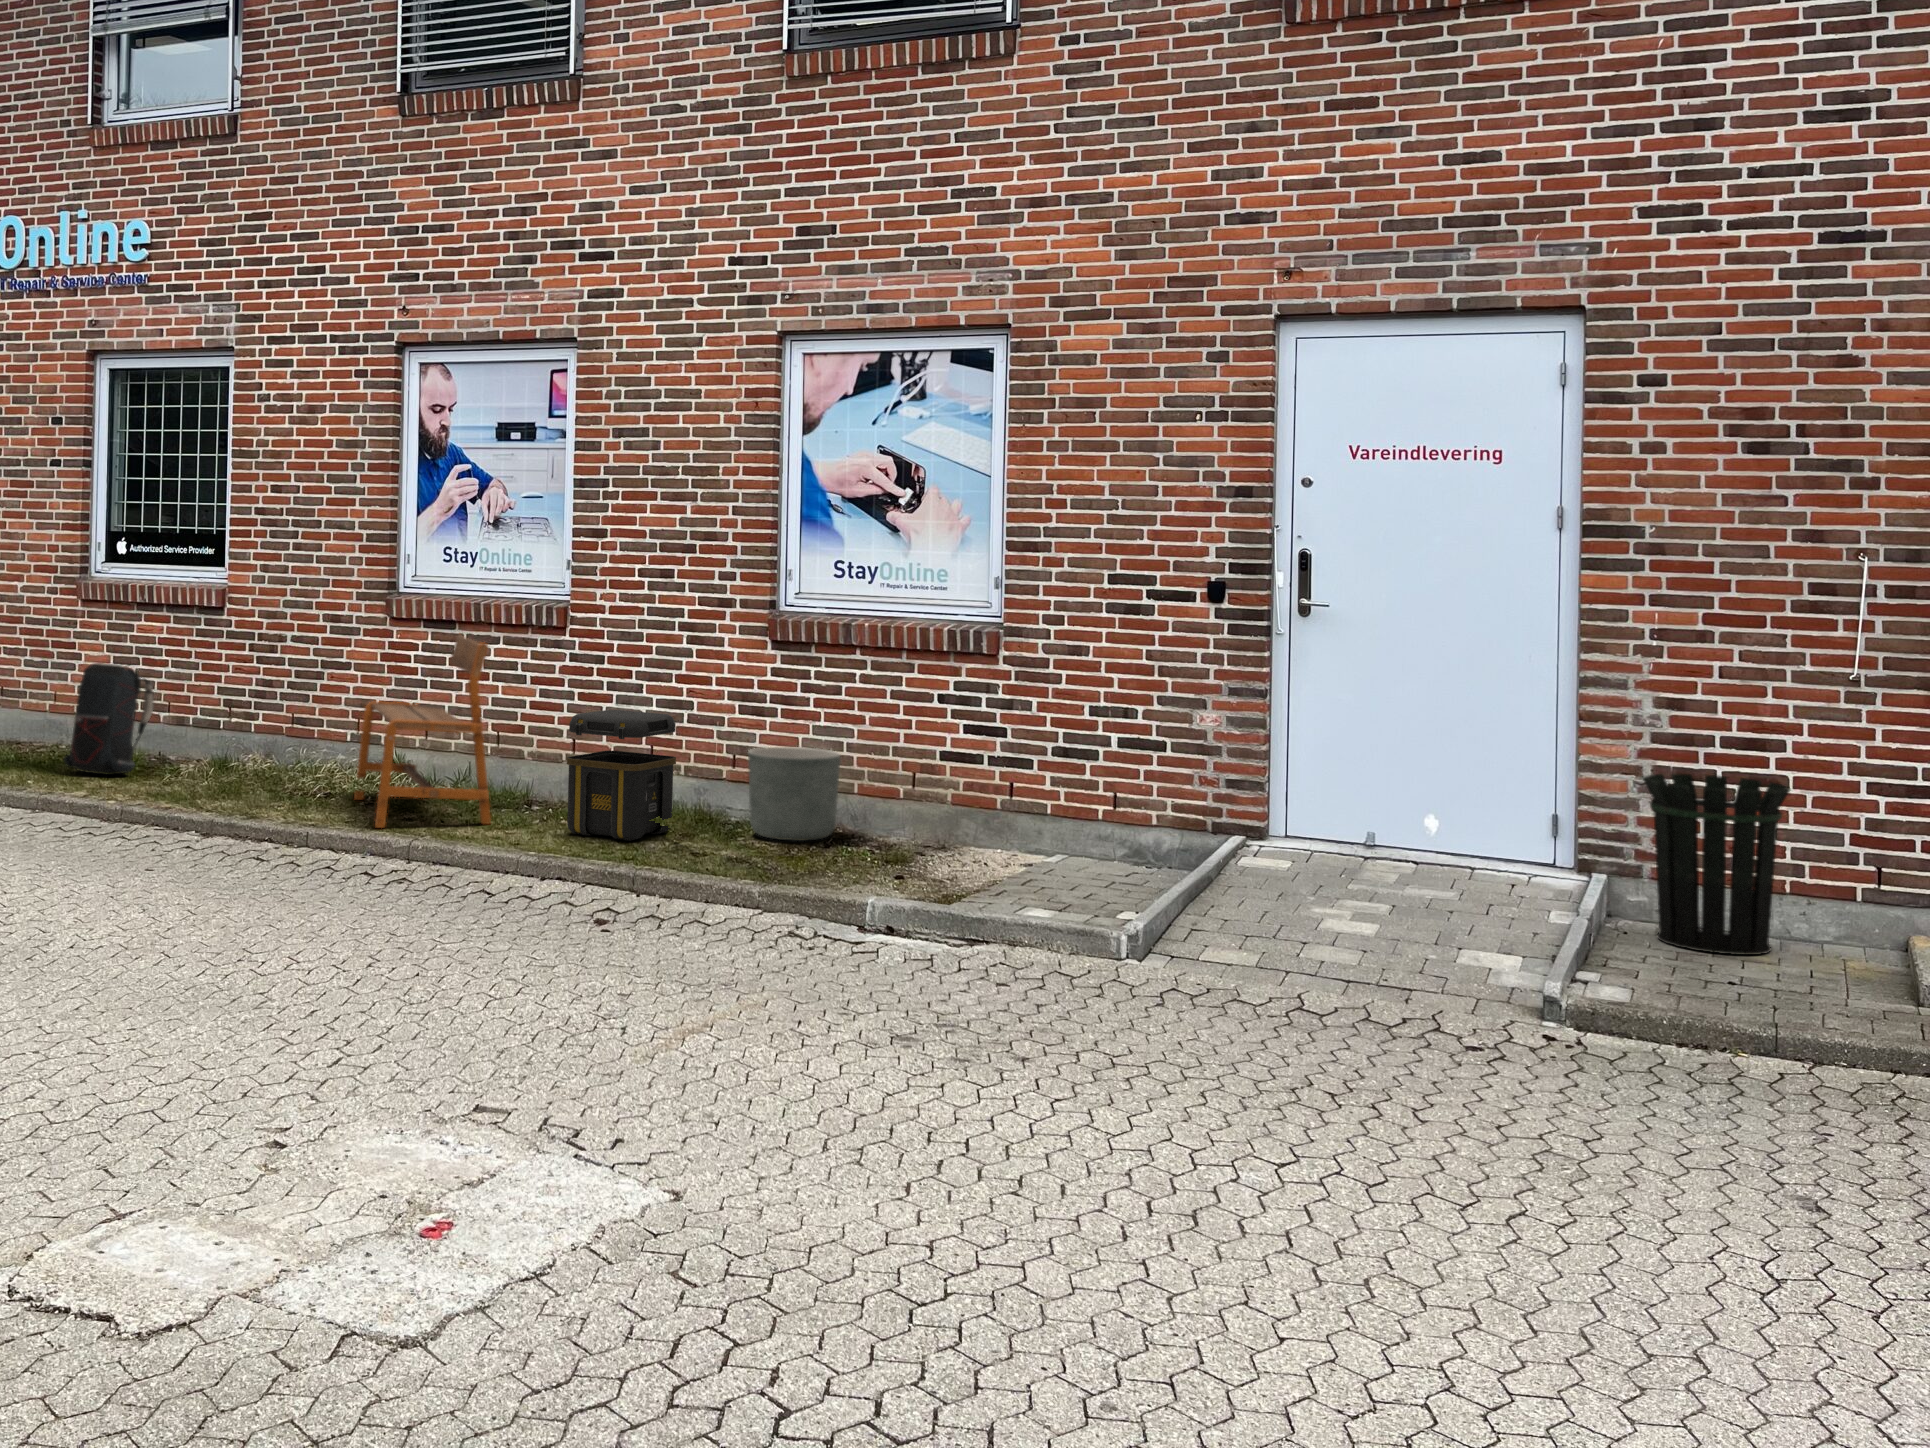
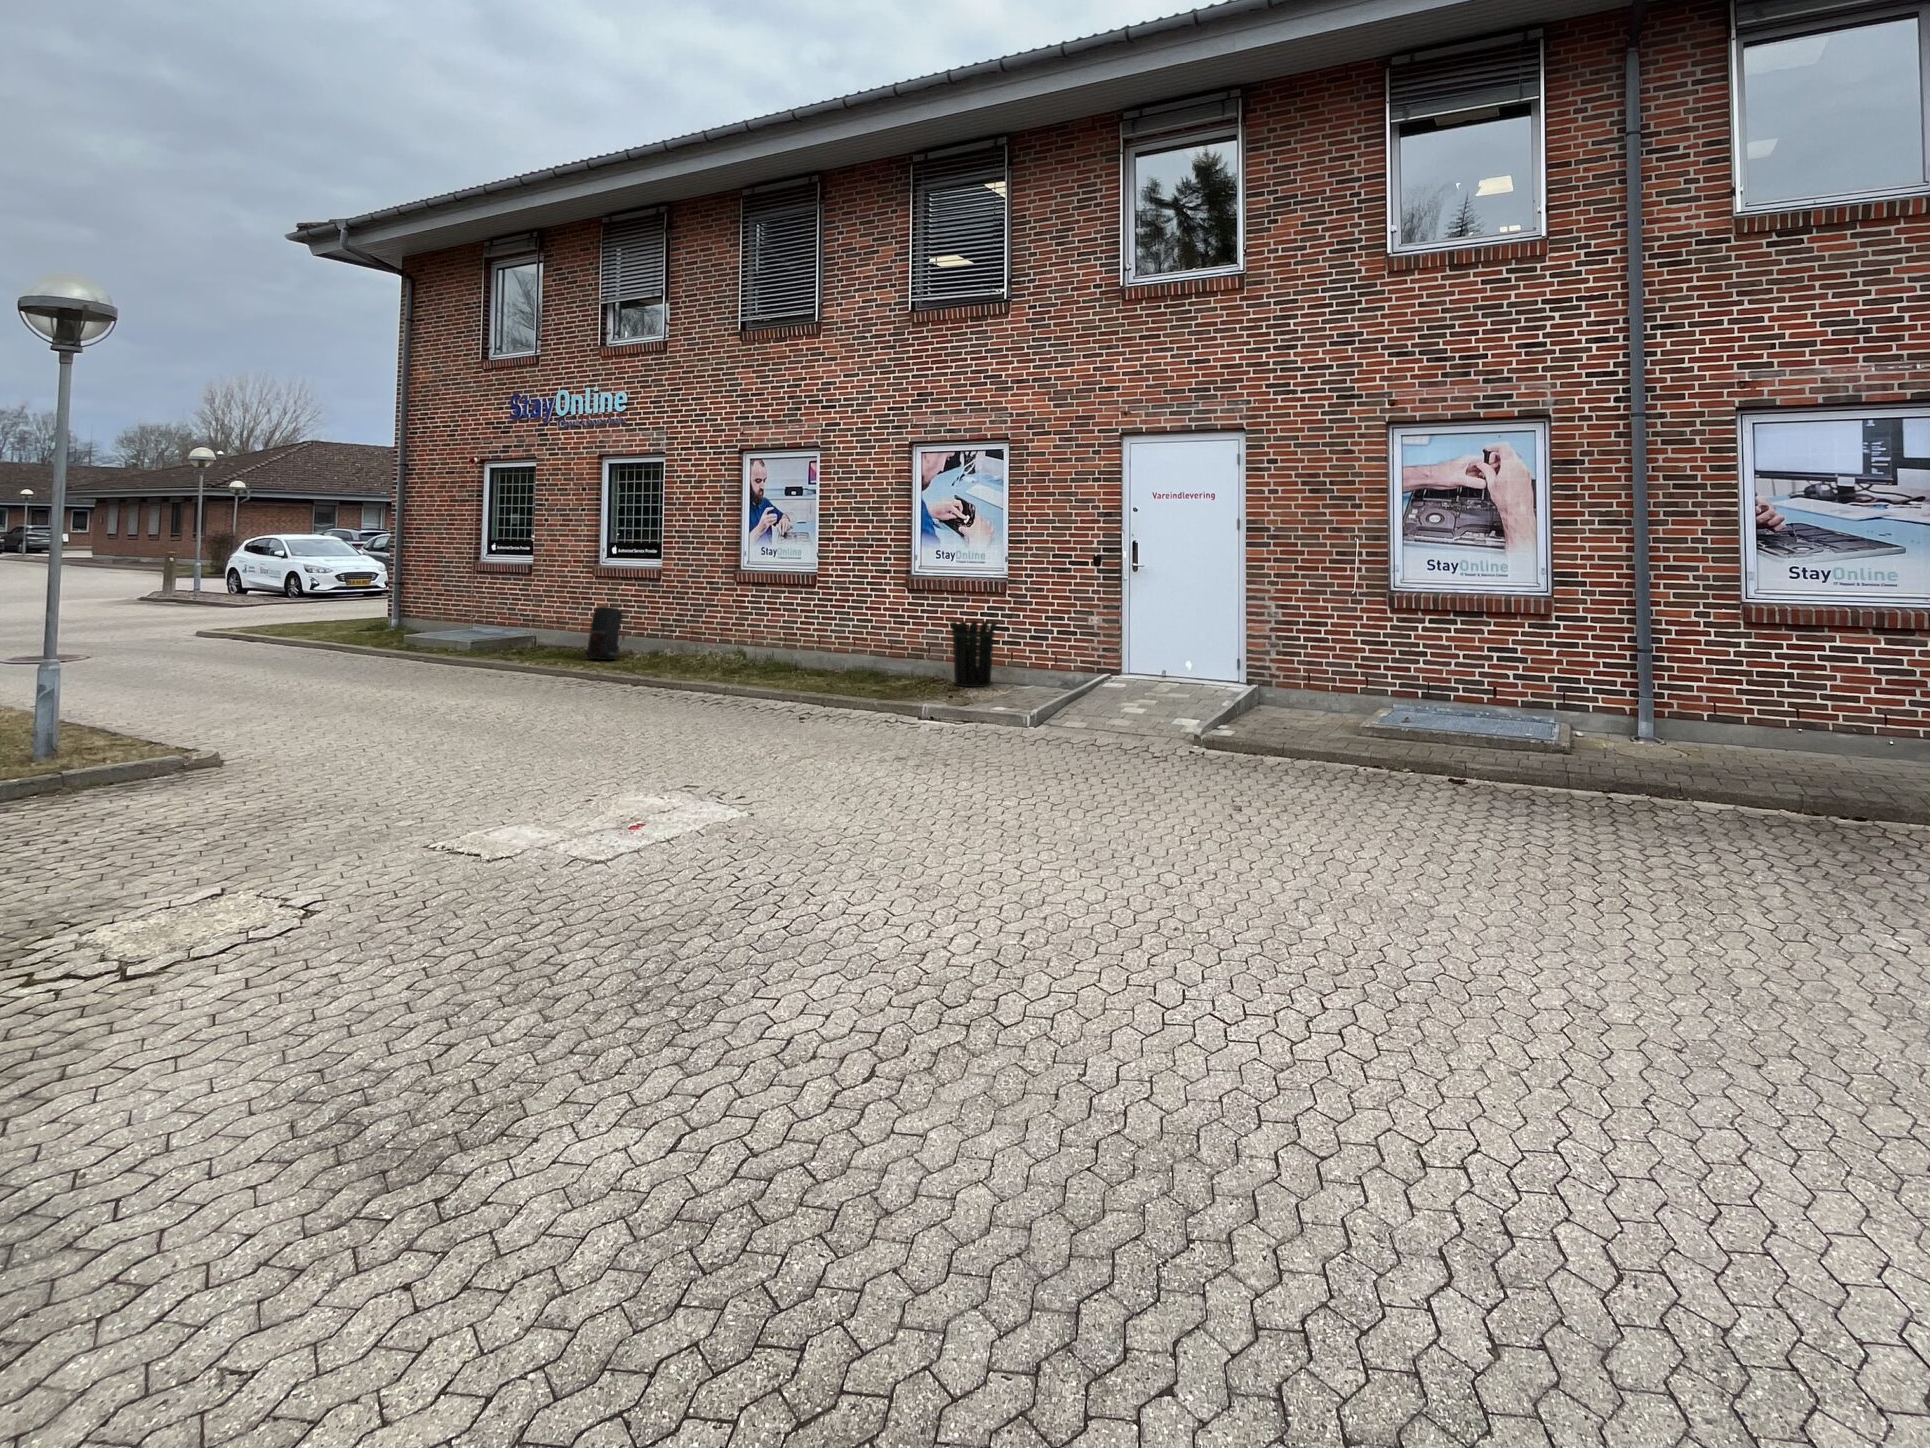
bench: present [354,636,491,828] -> none [720,587,779,680]
toolbox: present [567,710,676,841] -> none [811,622,865,683]
planter: present [748,747,840,841] -> none [892,637,935,680]
waste bin: present [1643,774,1790,955] -> present [950,621,997,687]

